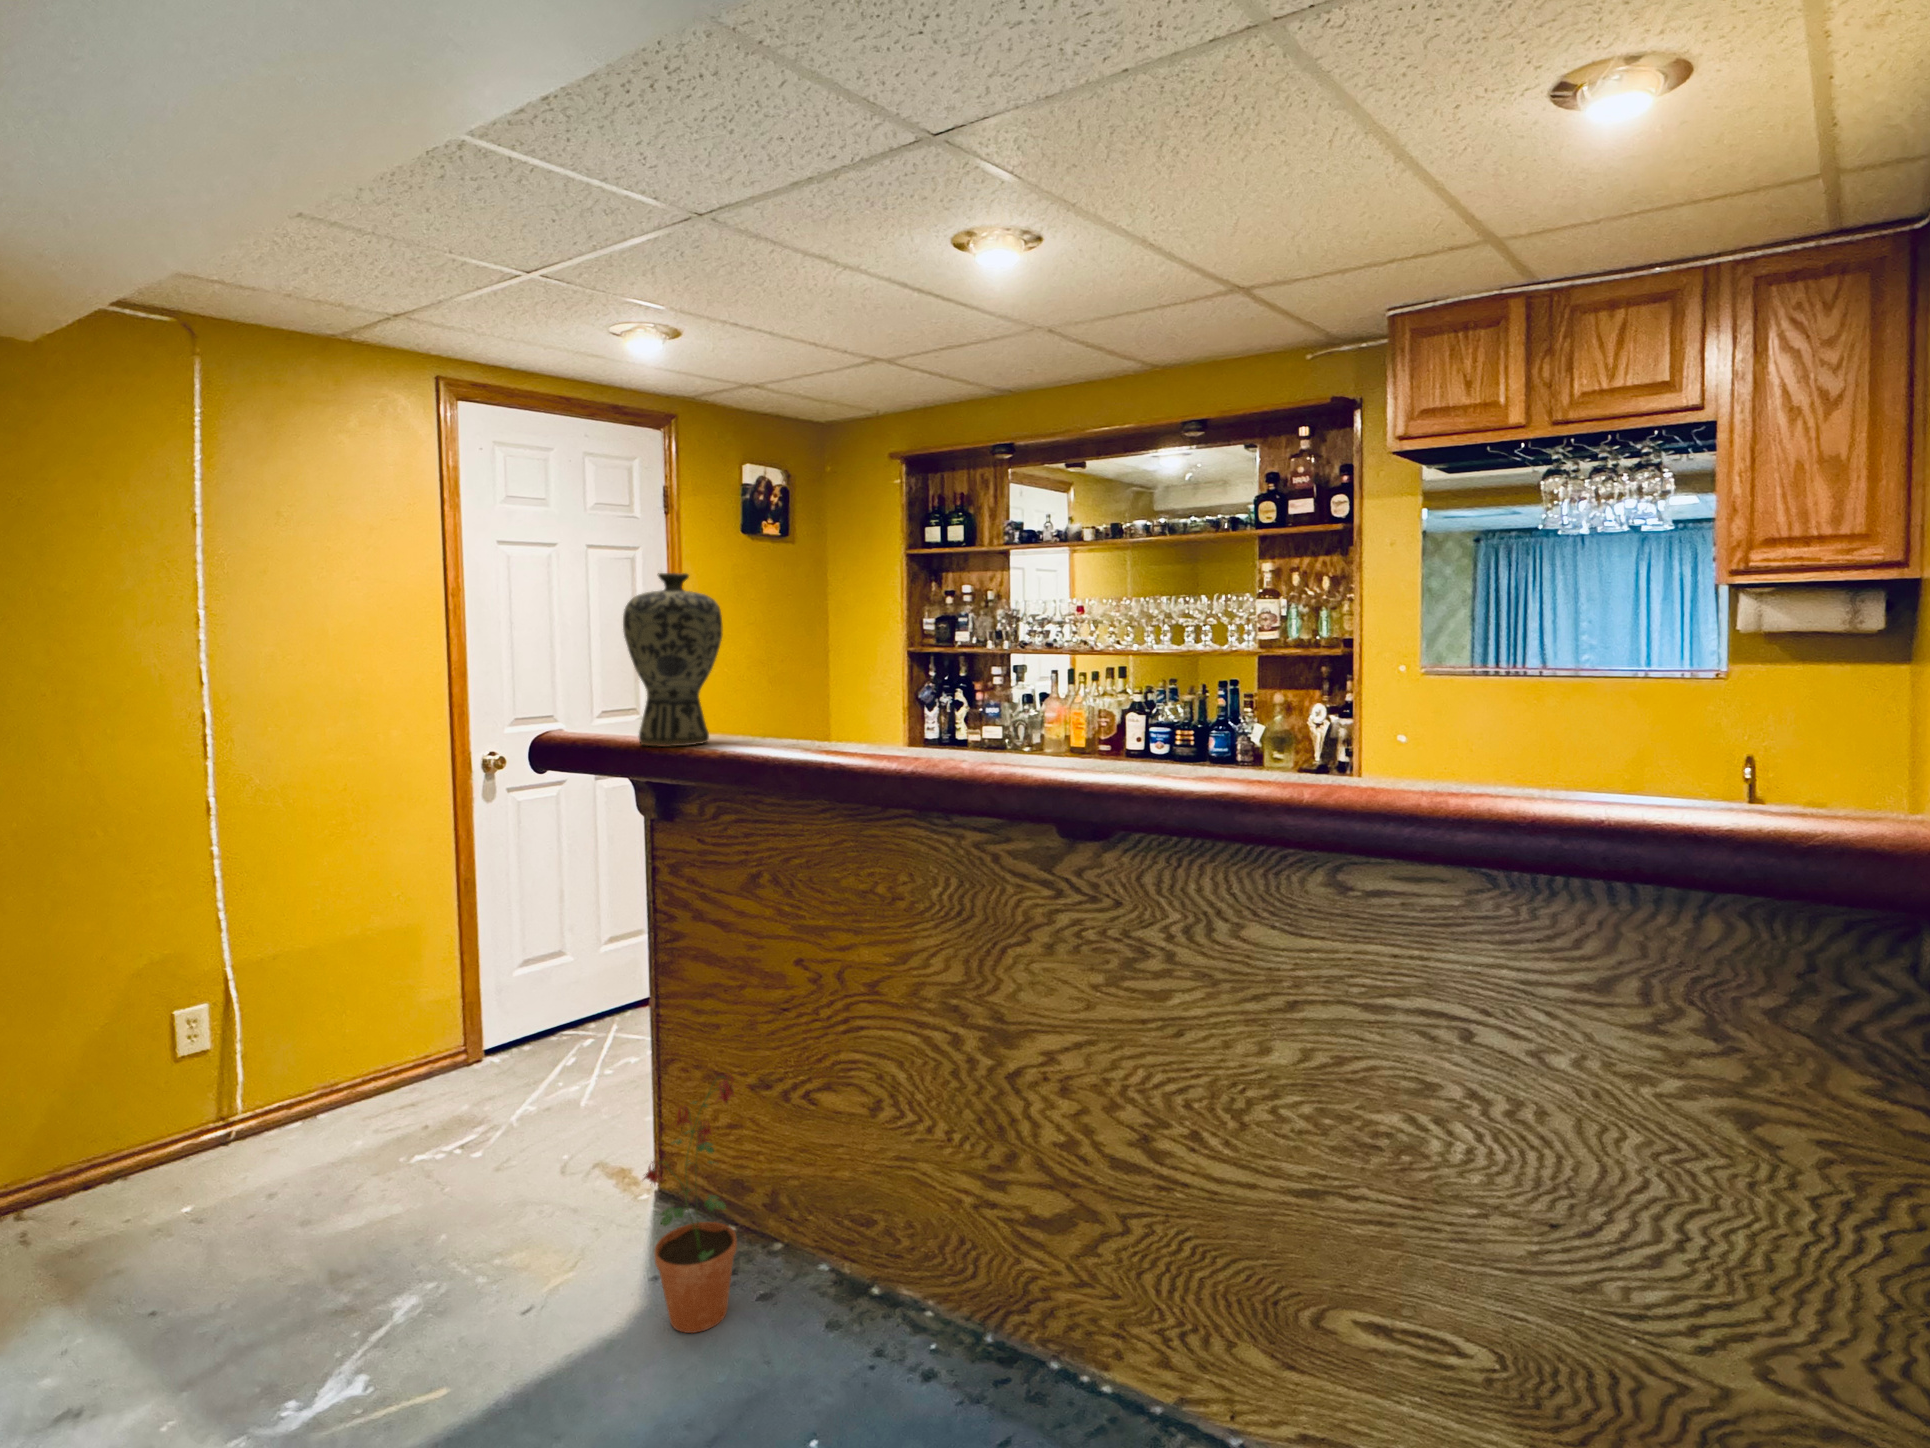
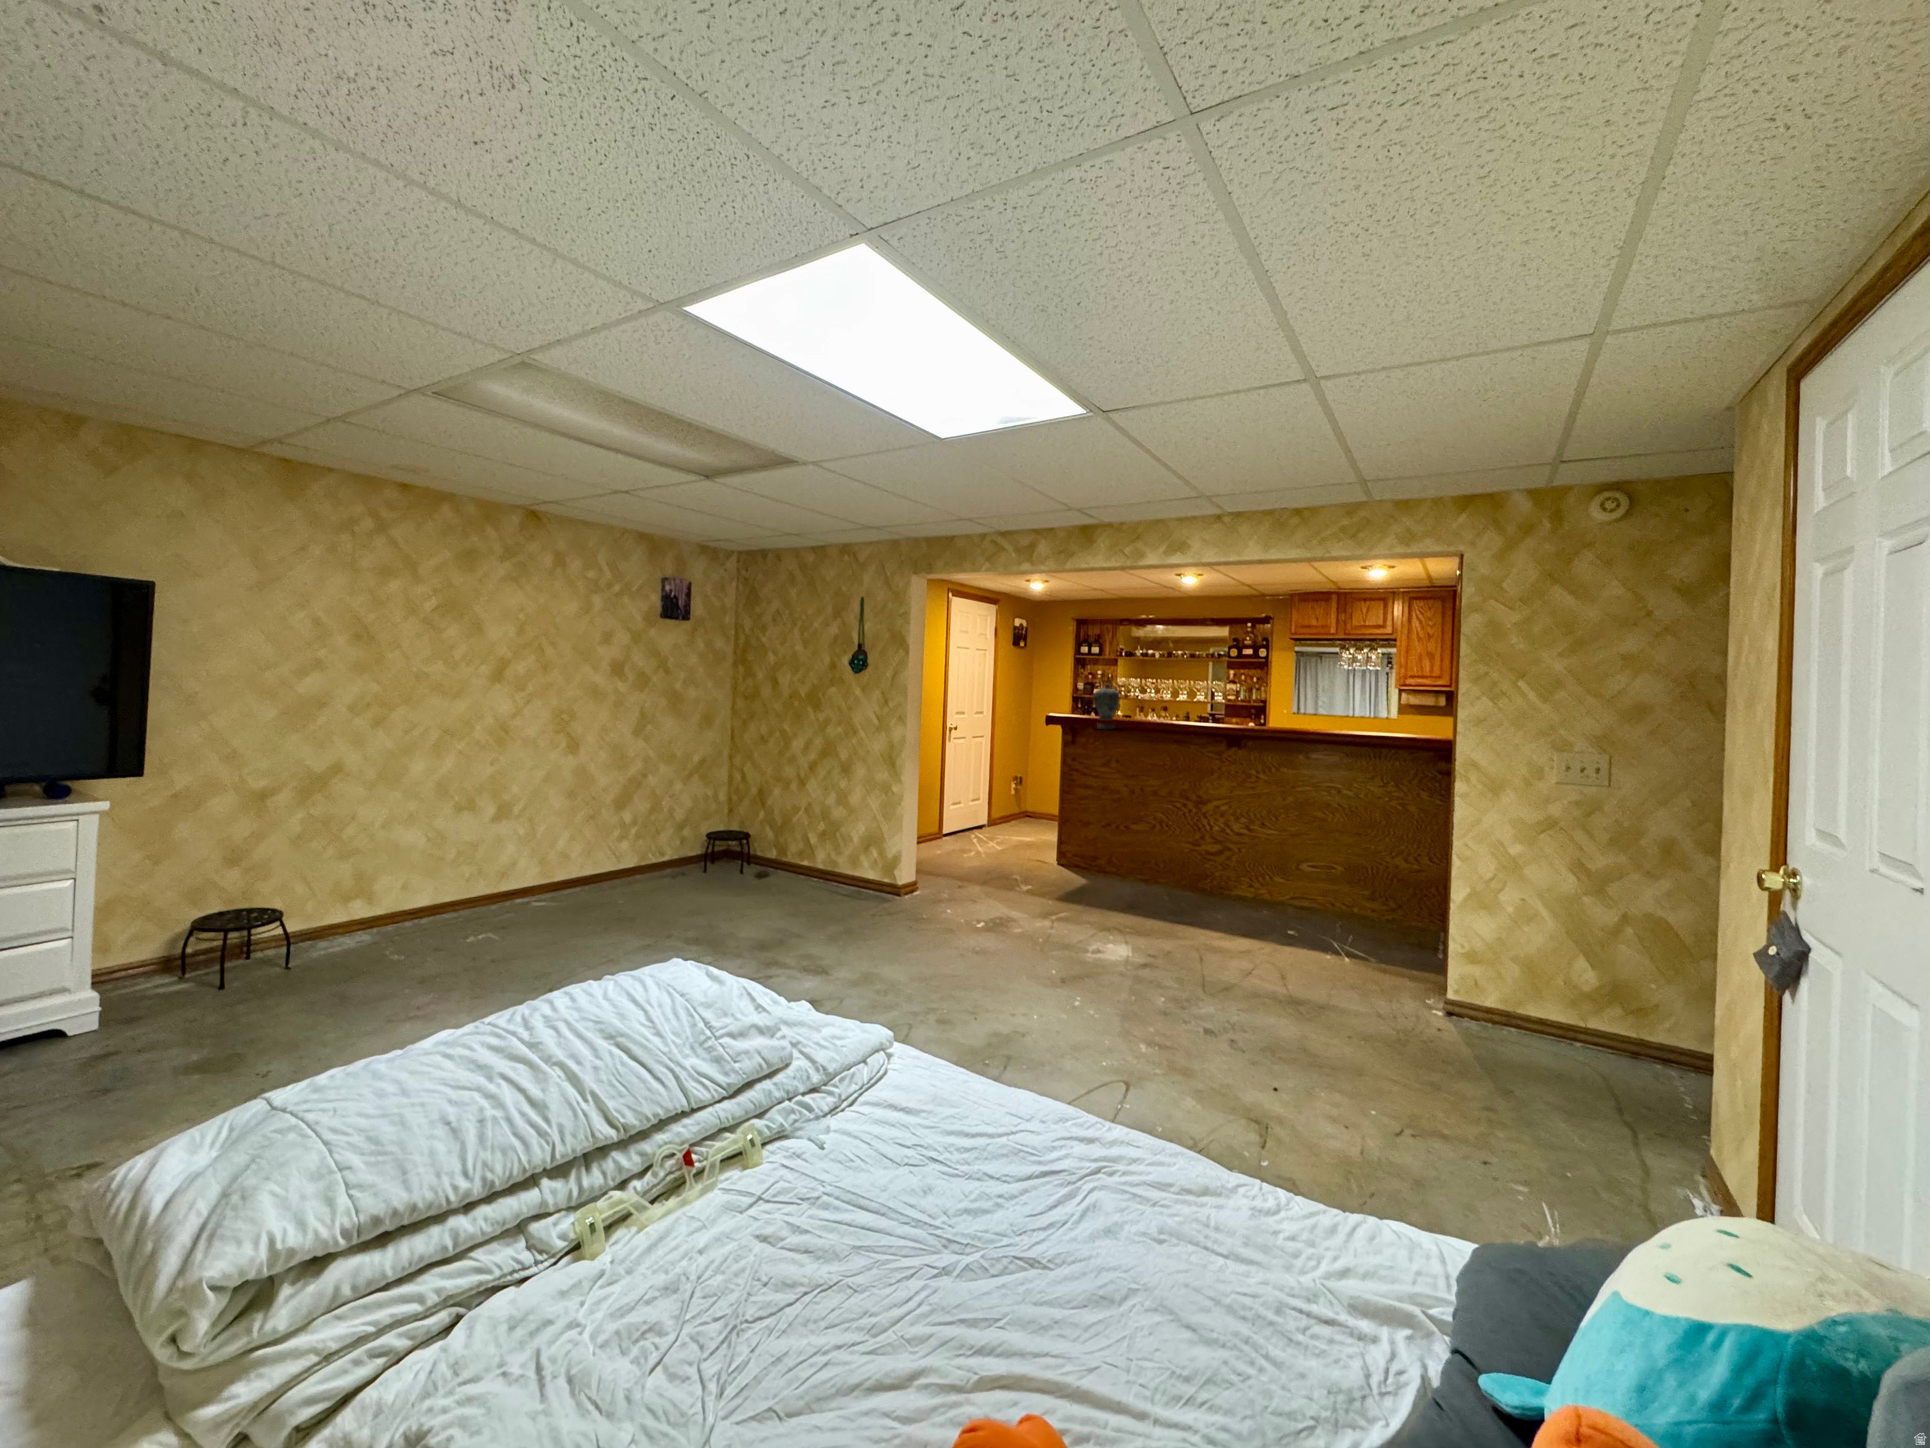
potted plant: present [644,1075,737,1333] -> none [1091,820,1115,886]

